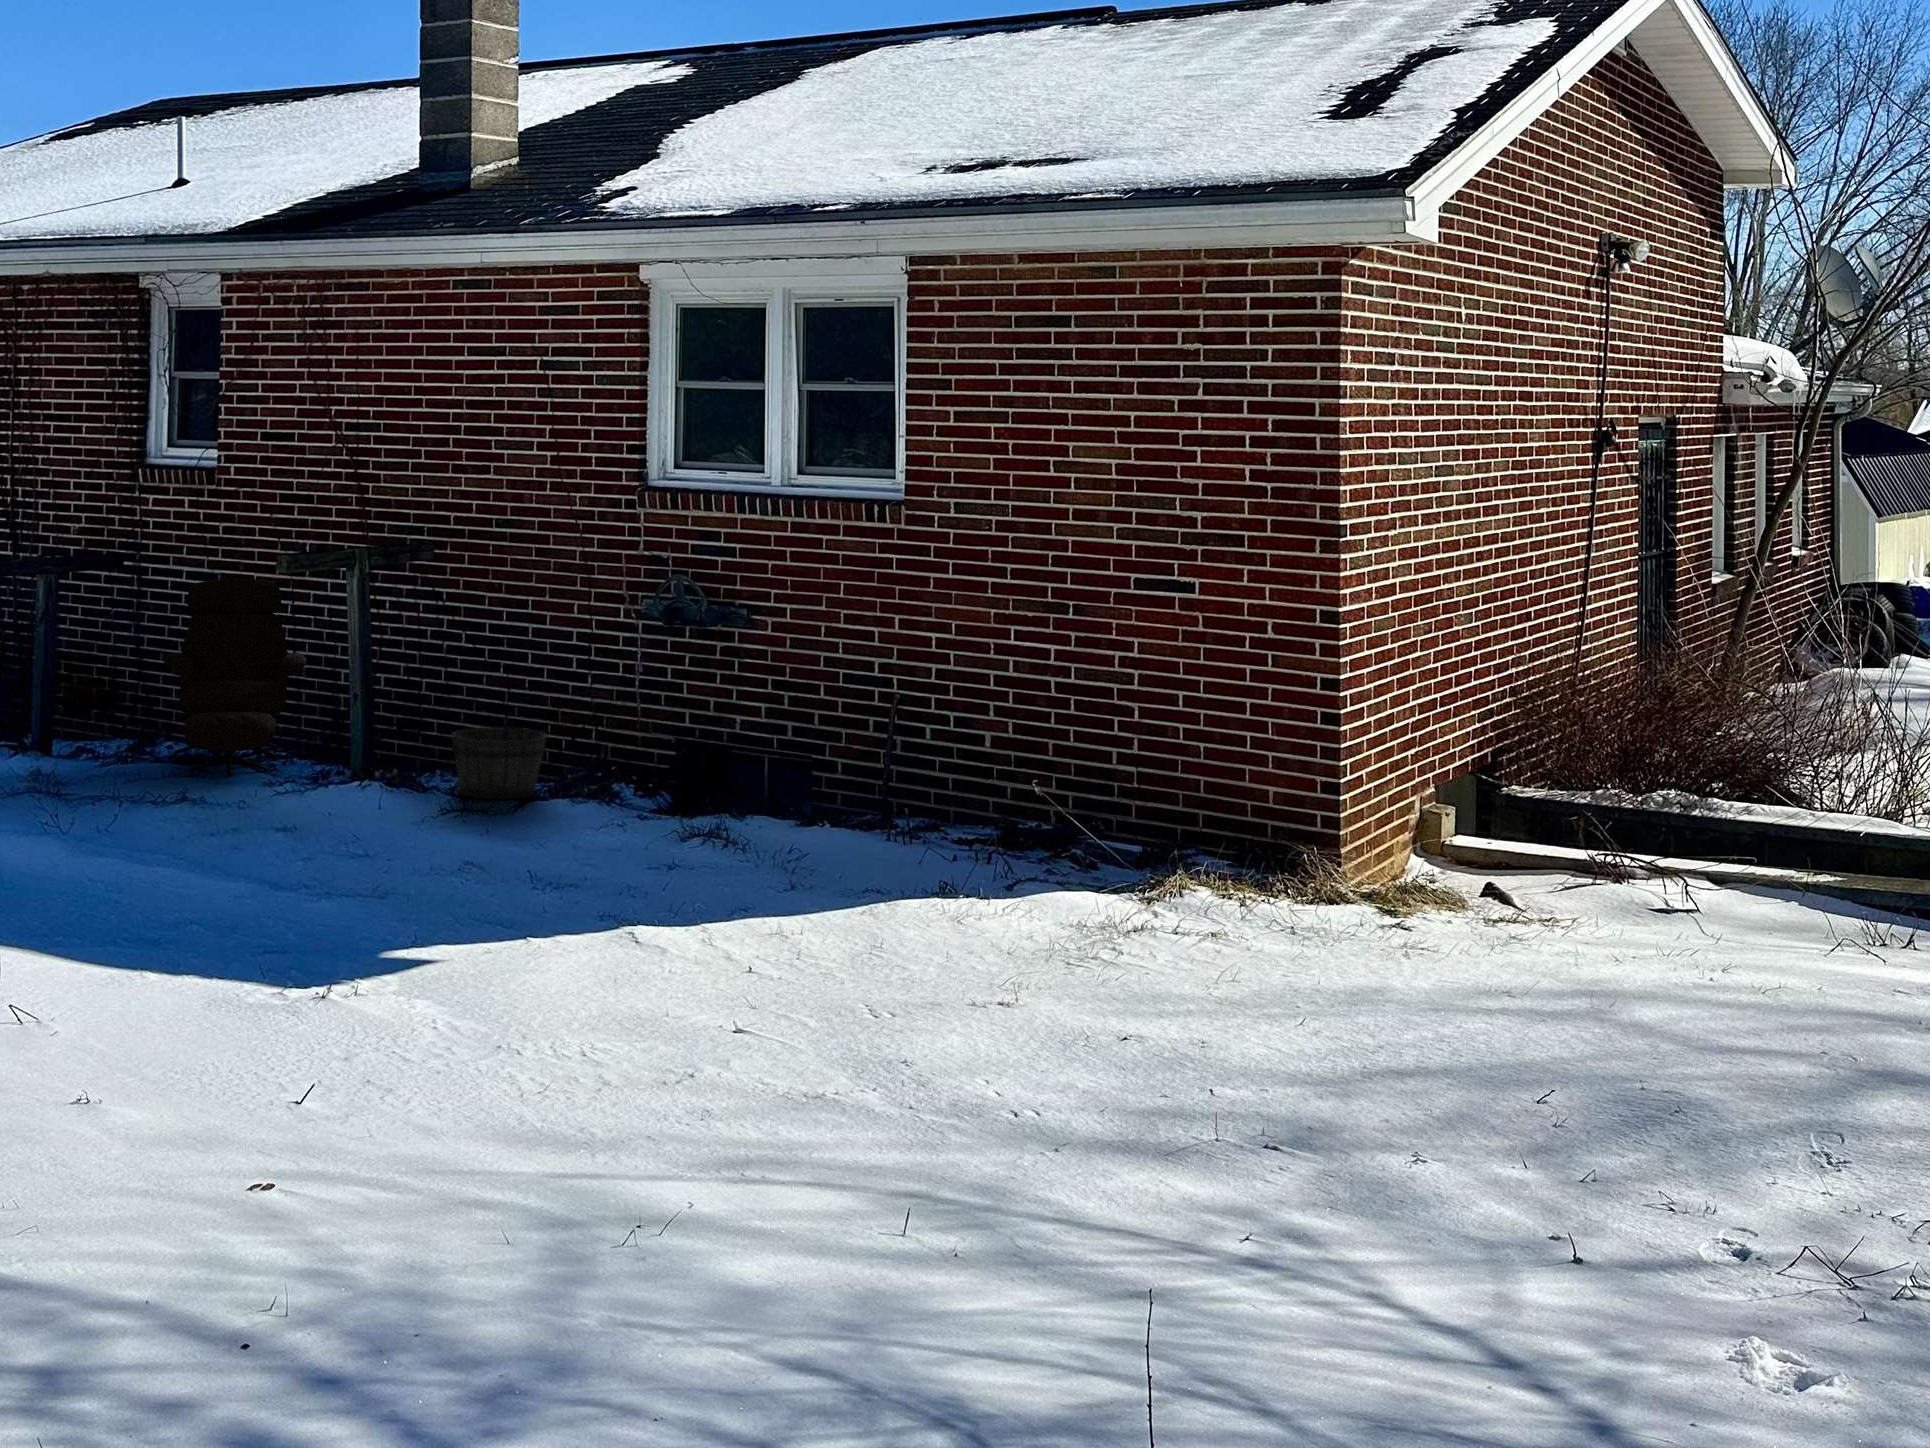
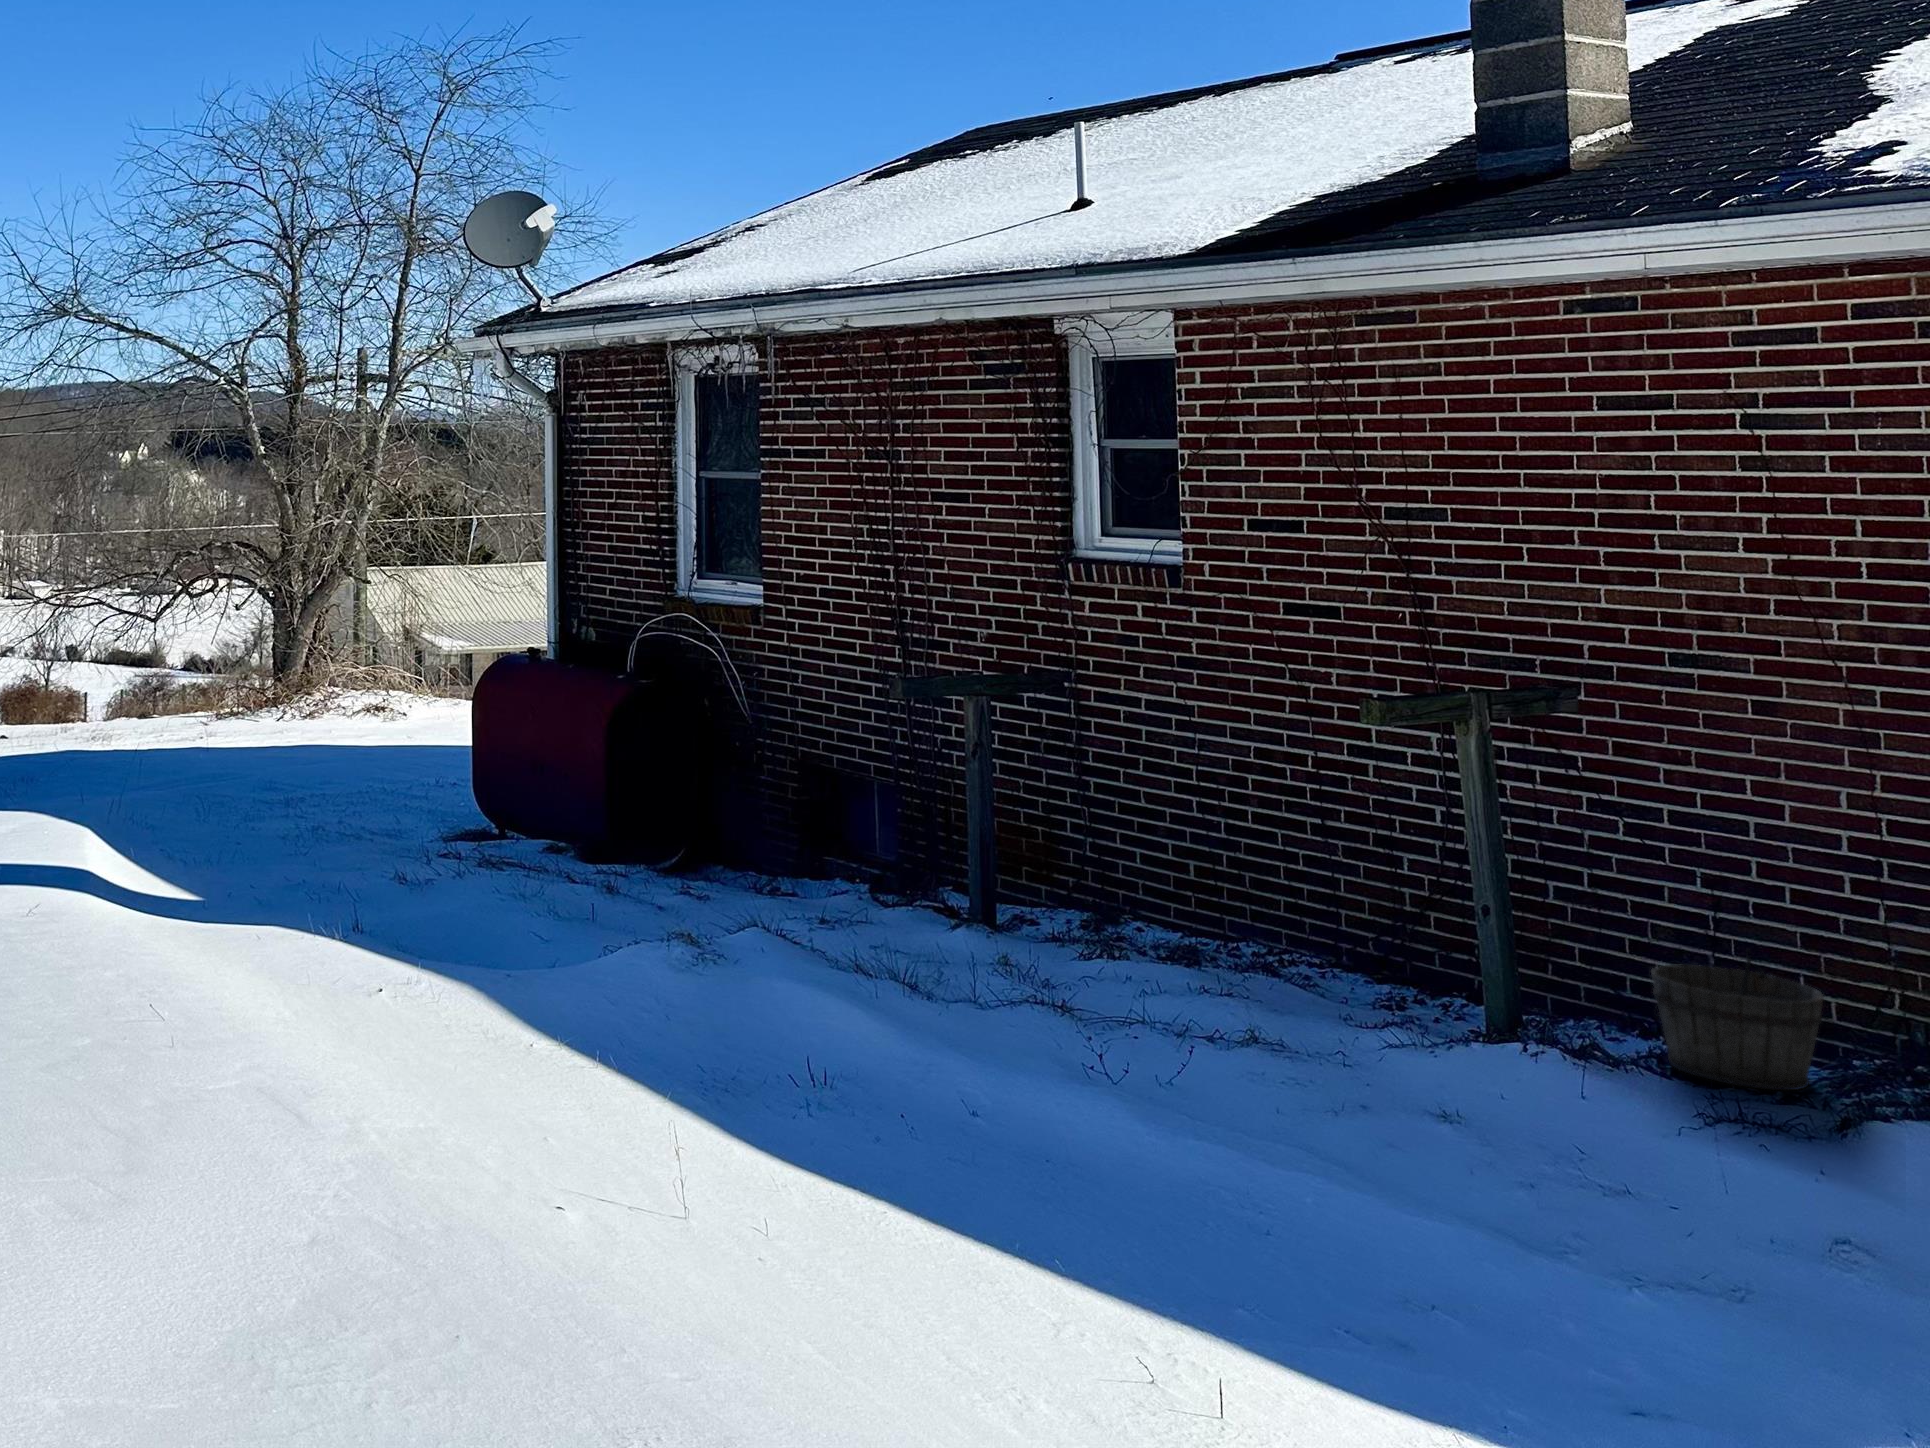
lounge chair: present [164,579,306,777] -> none [1146,711,1344,991]

